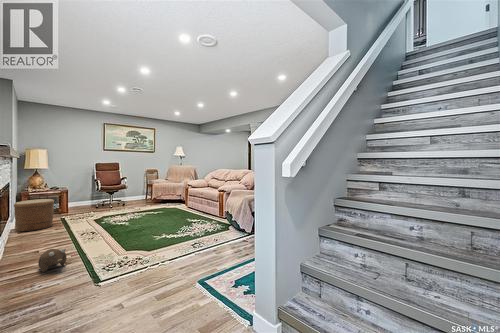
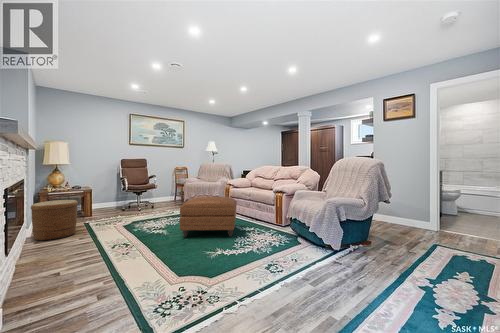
ottoman: none [138,195,188,227] -> present [179,196,237,237]
plush toy: present [38,249,67,272] -> none [60,274,99,312]

